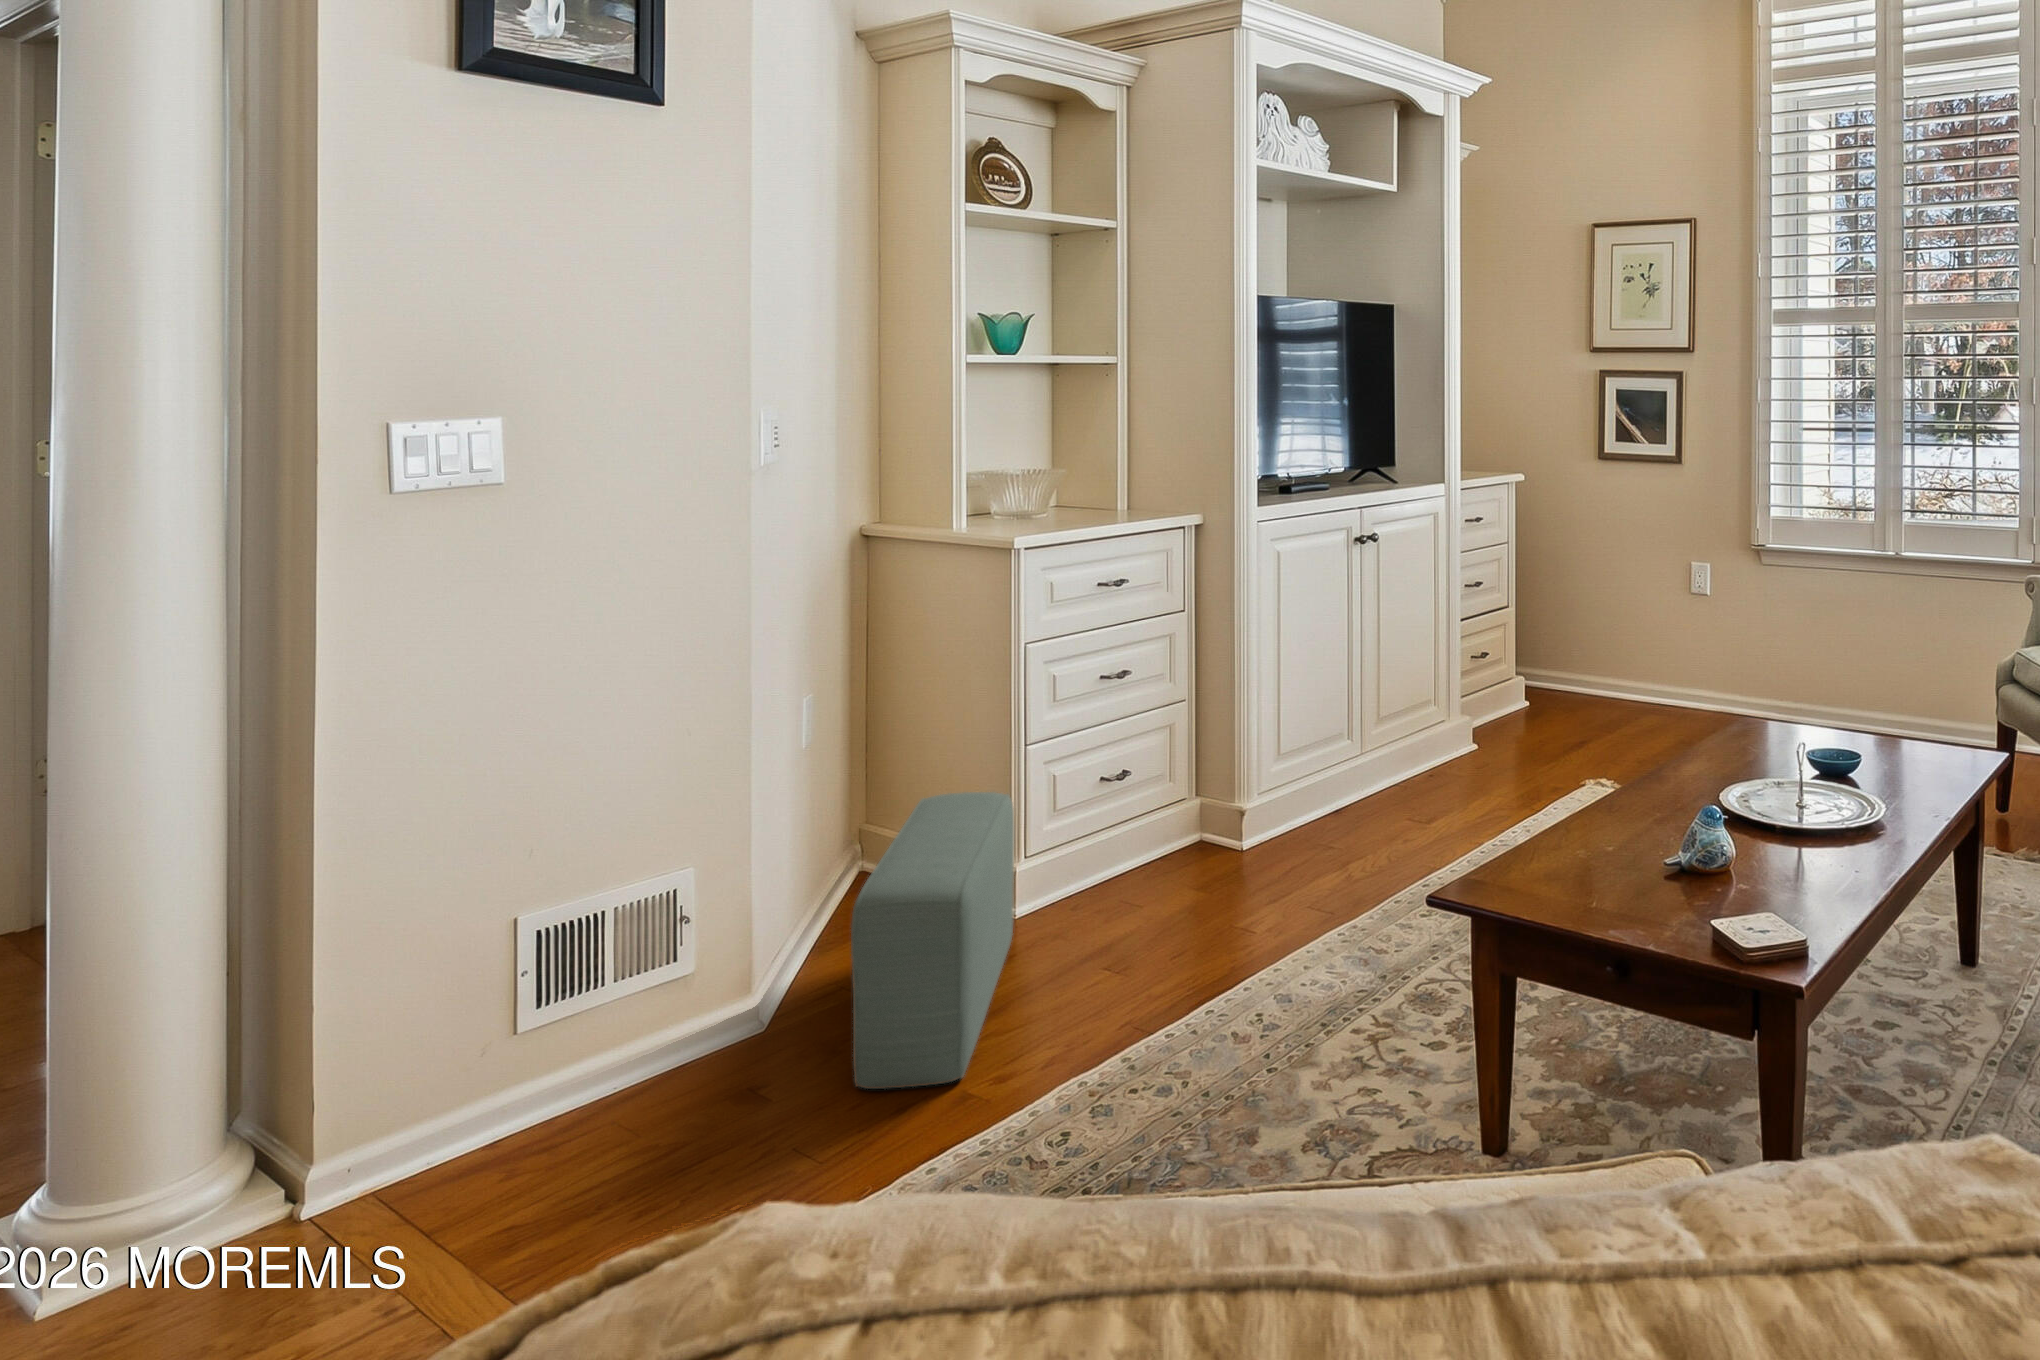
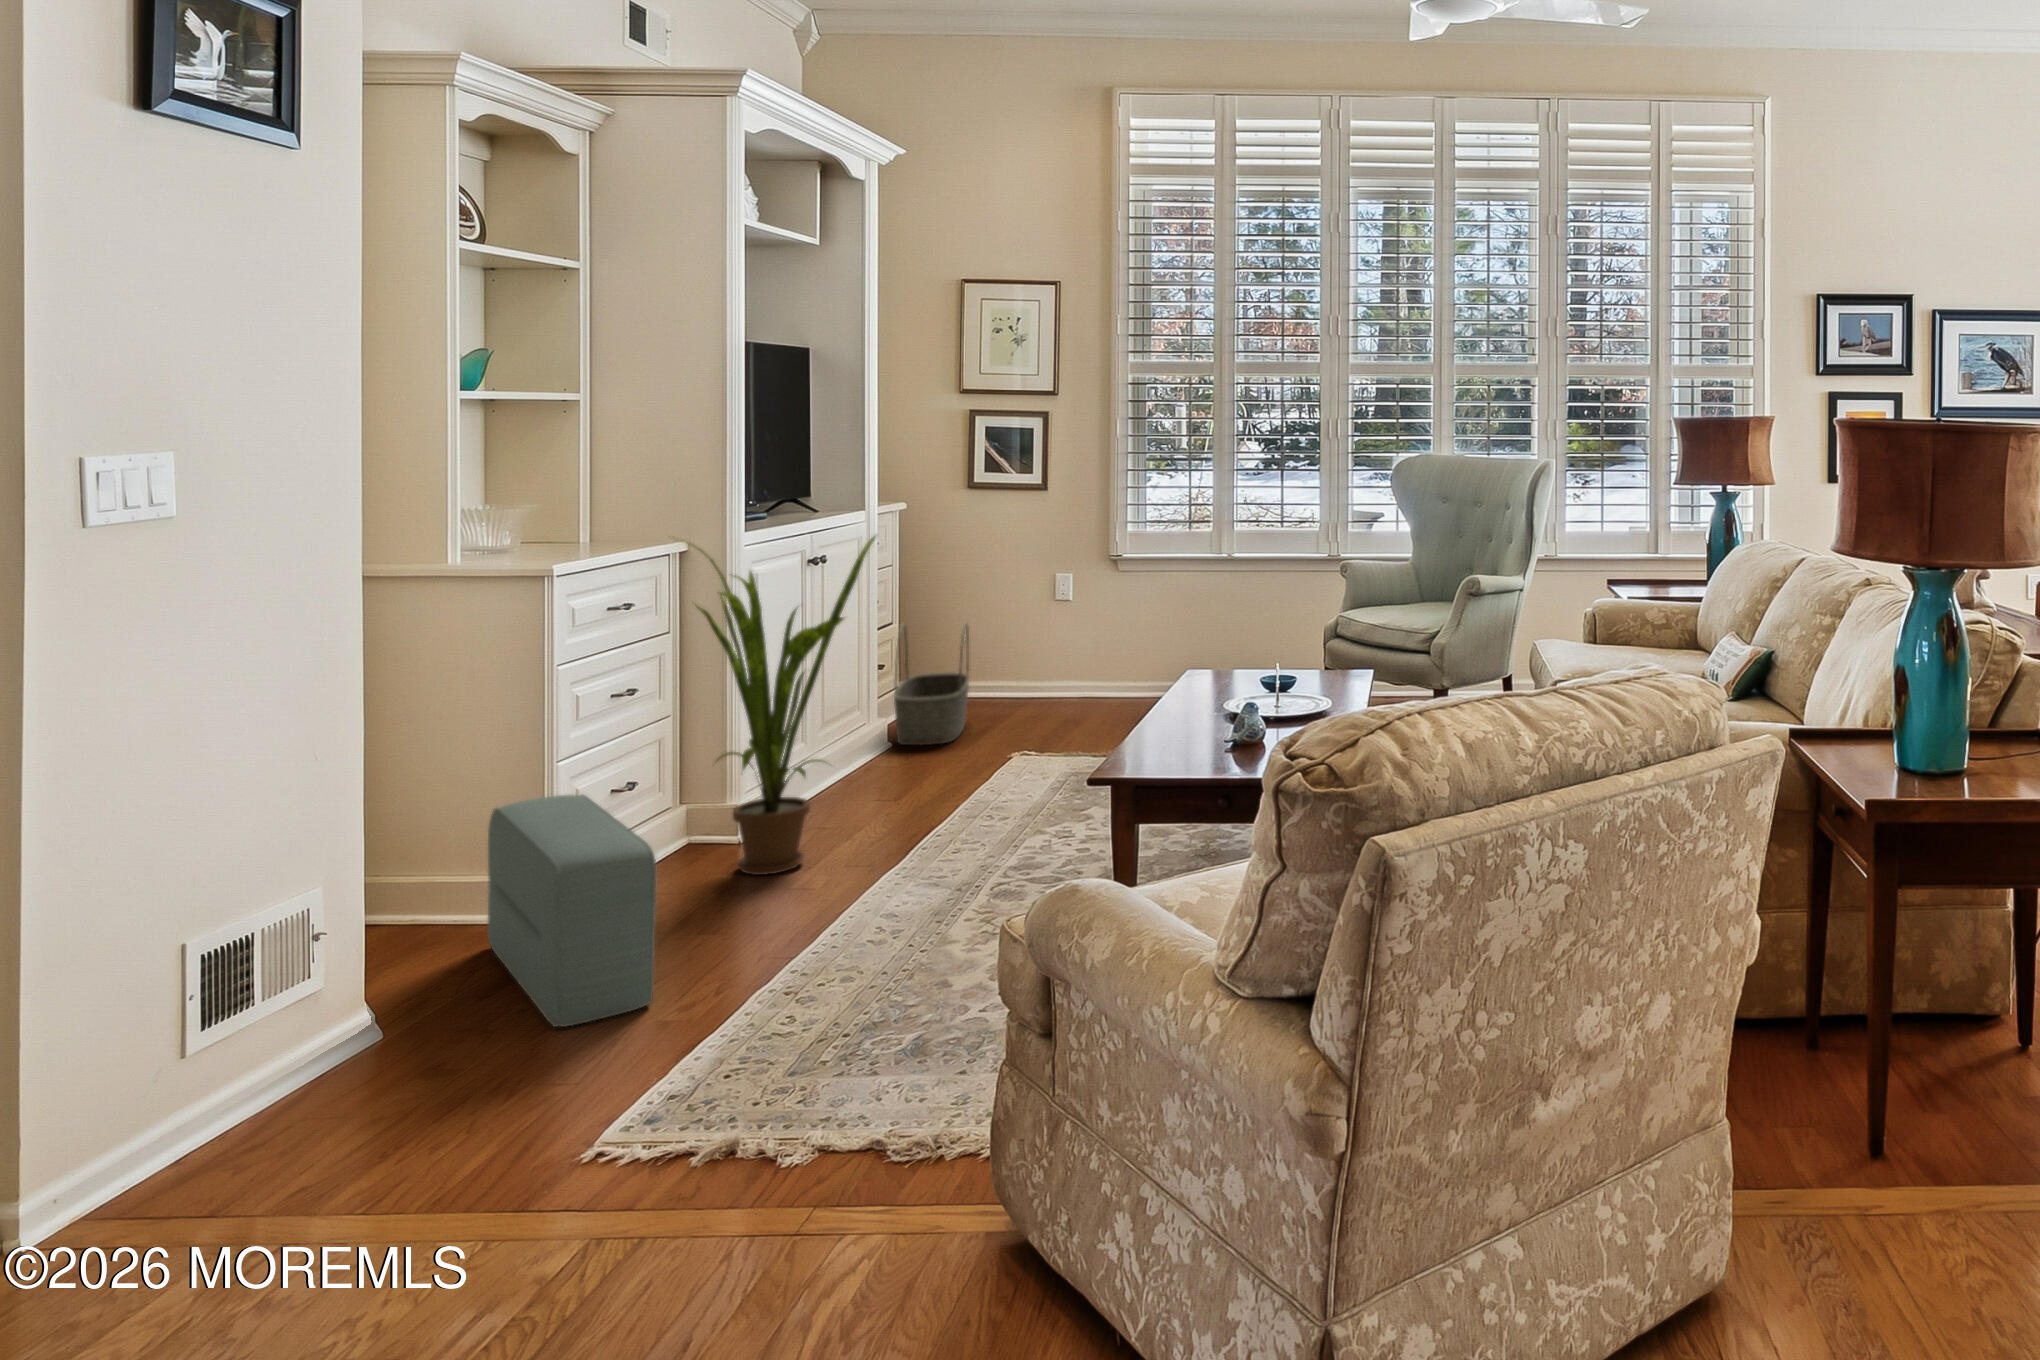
house plant: none [1149,506,1361,908] -> present [681,536,875,875]
basket: none [1489,611,1587,755] -> present [894,623,969,745]

